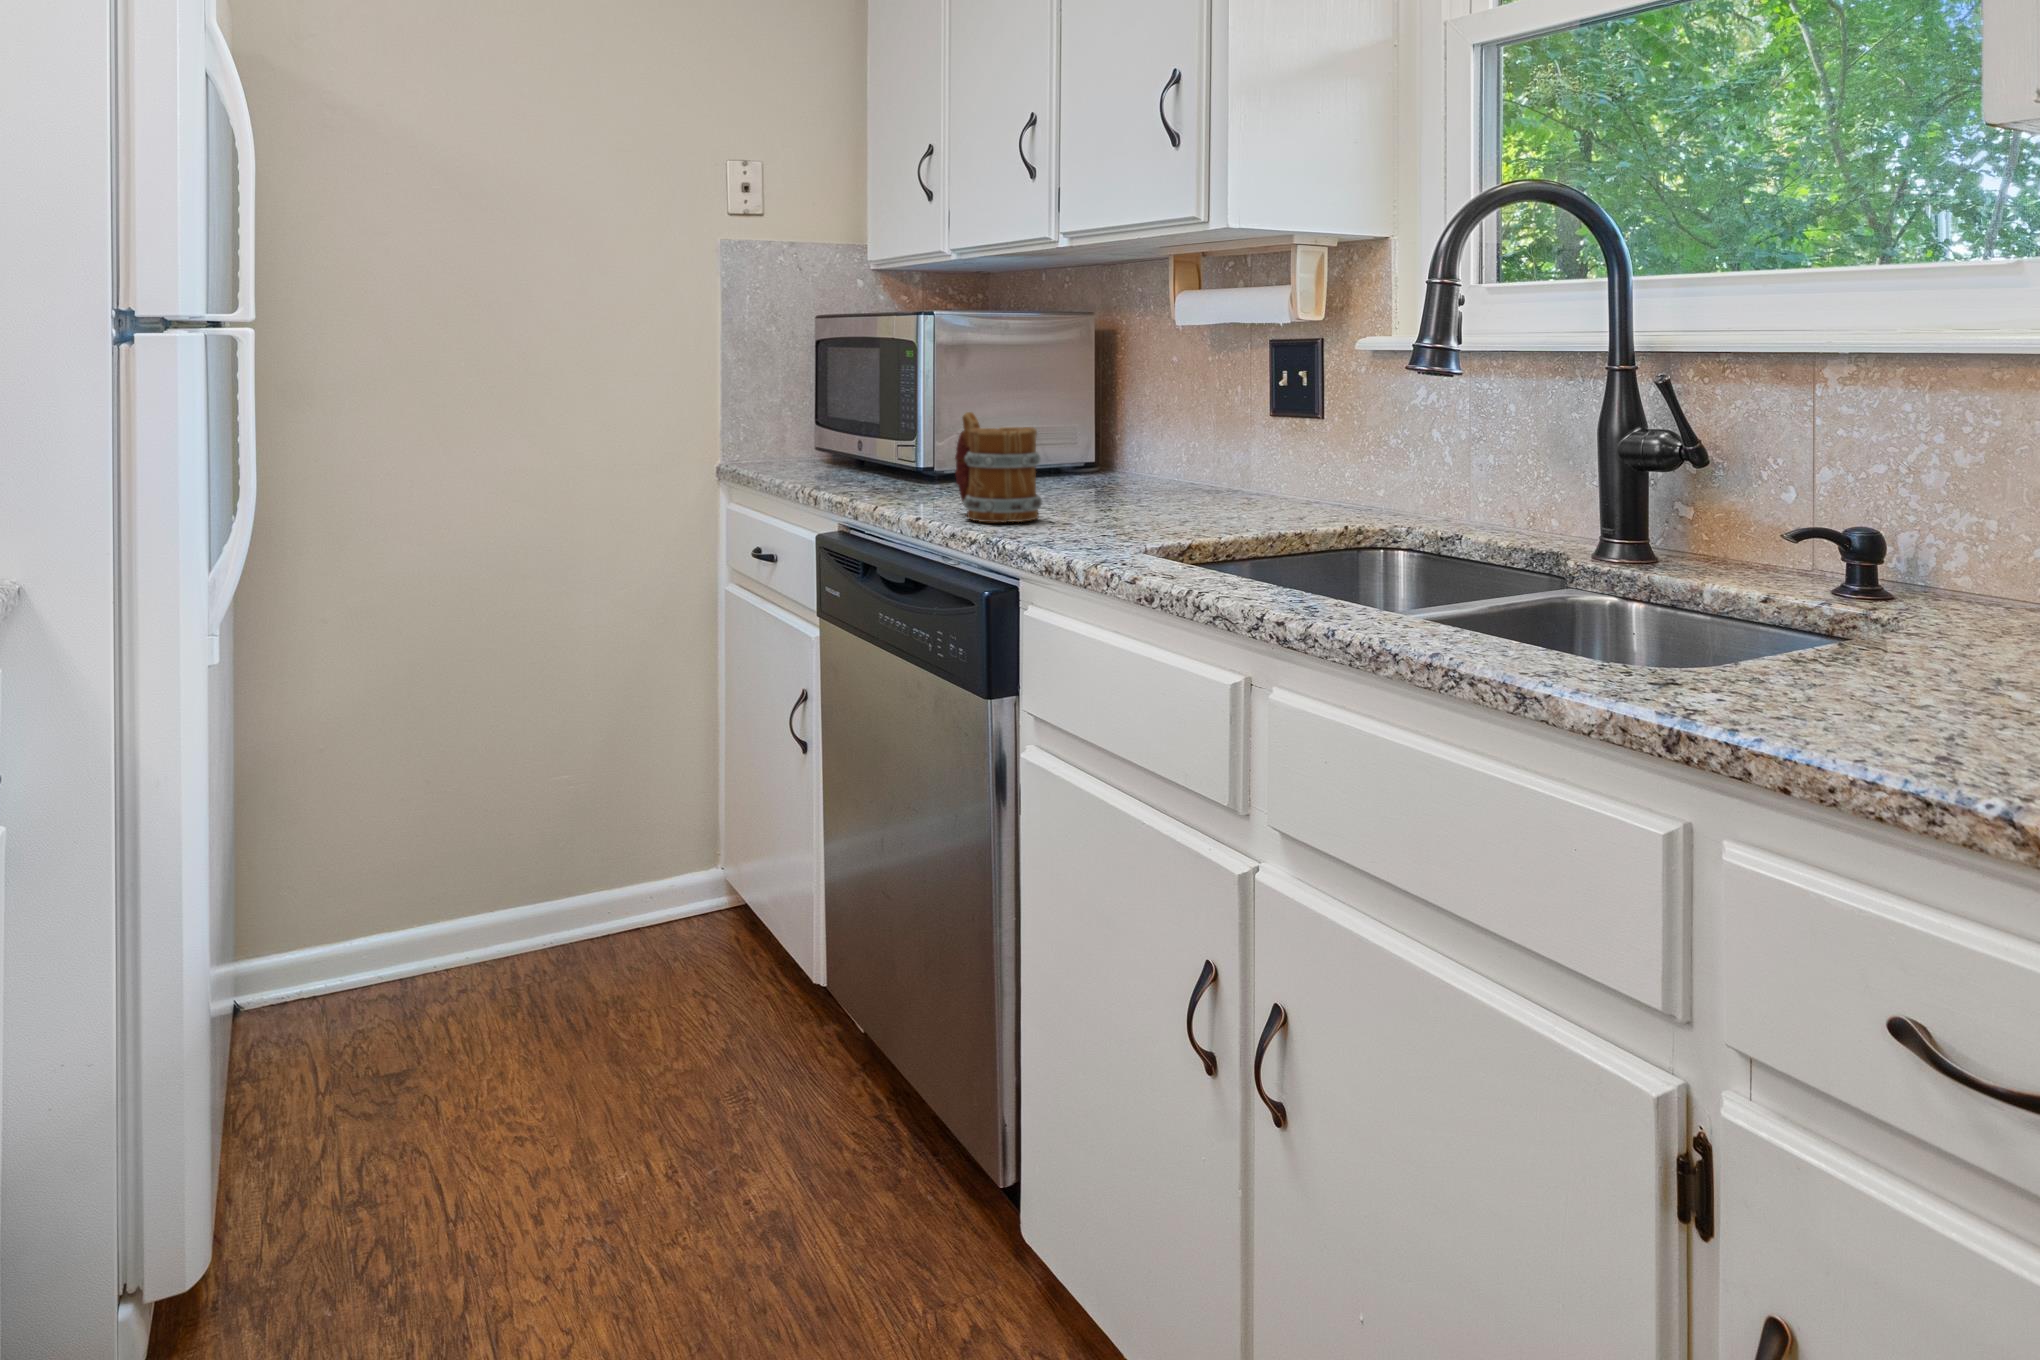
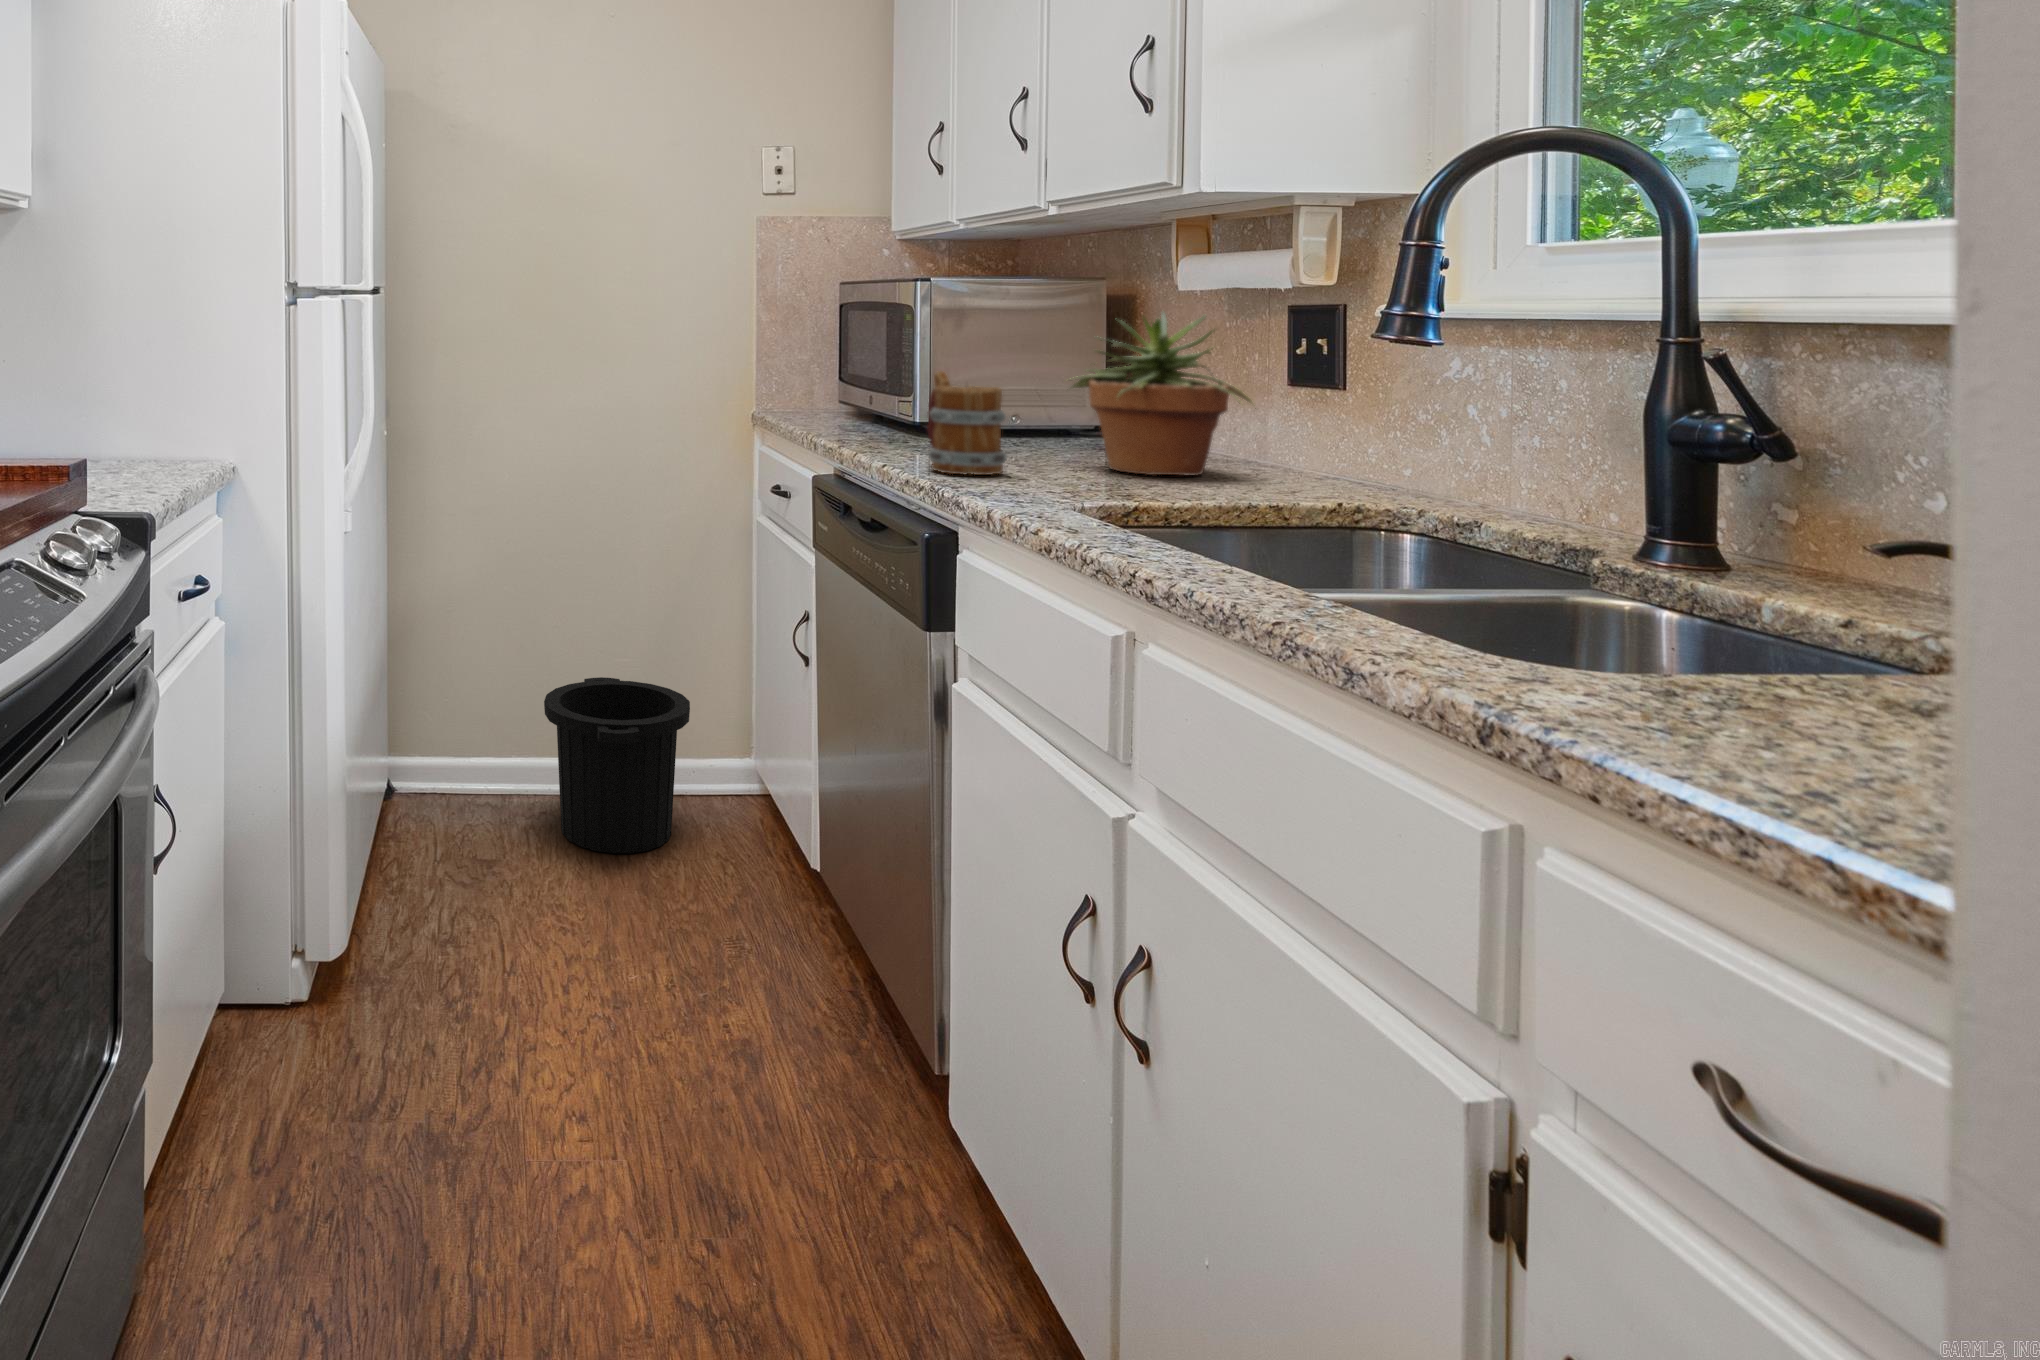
potted plant: none [1078,346,1254,511] -> present [1070,312,1252,476]
trash can: none [469,798,656,1019] -> present [544,677,690,853]

